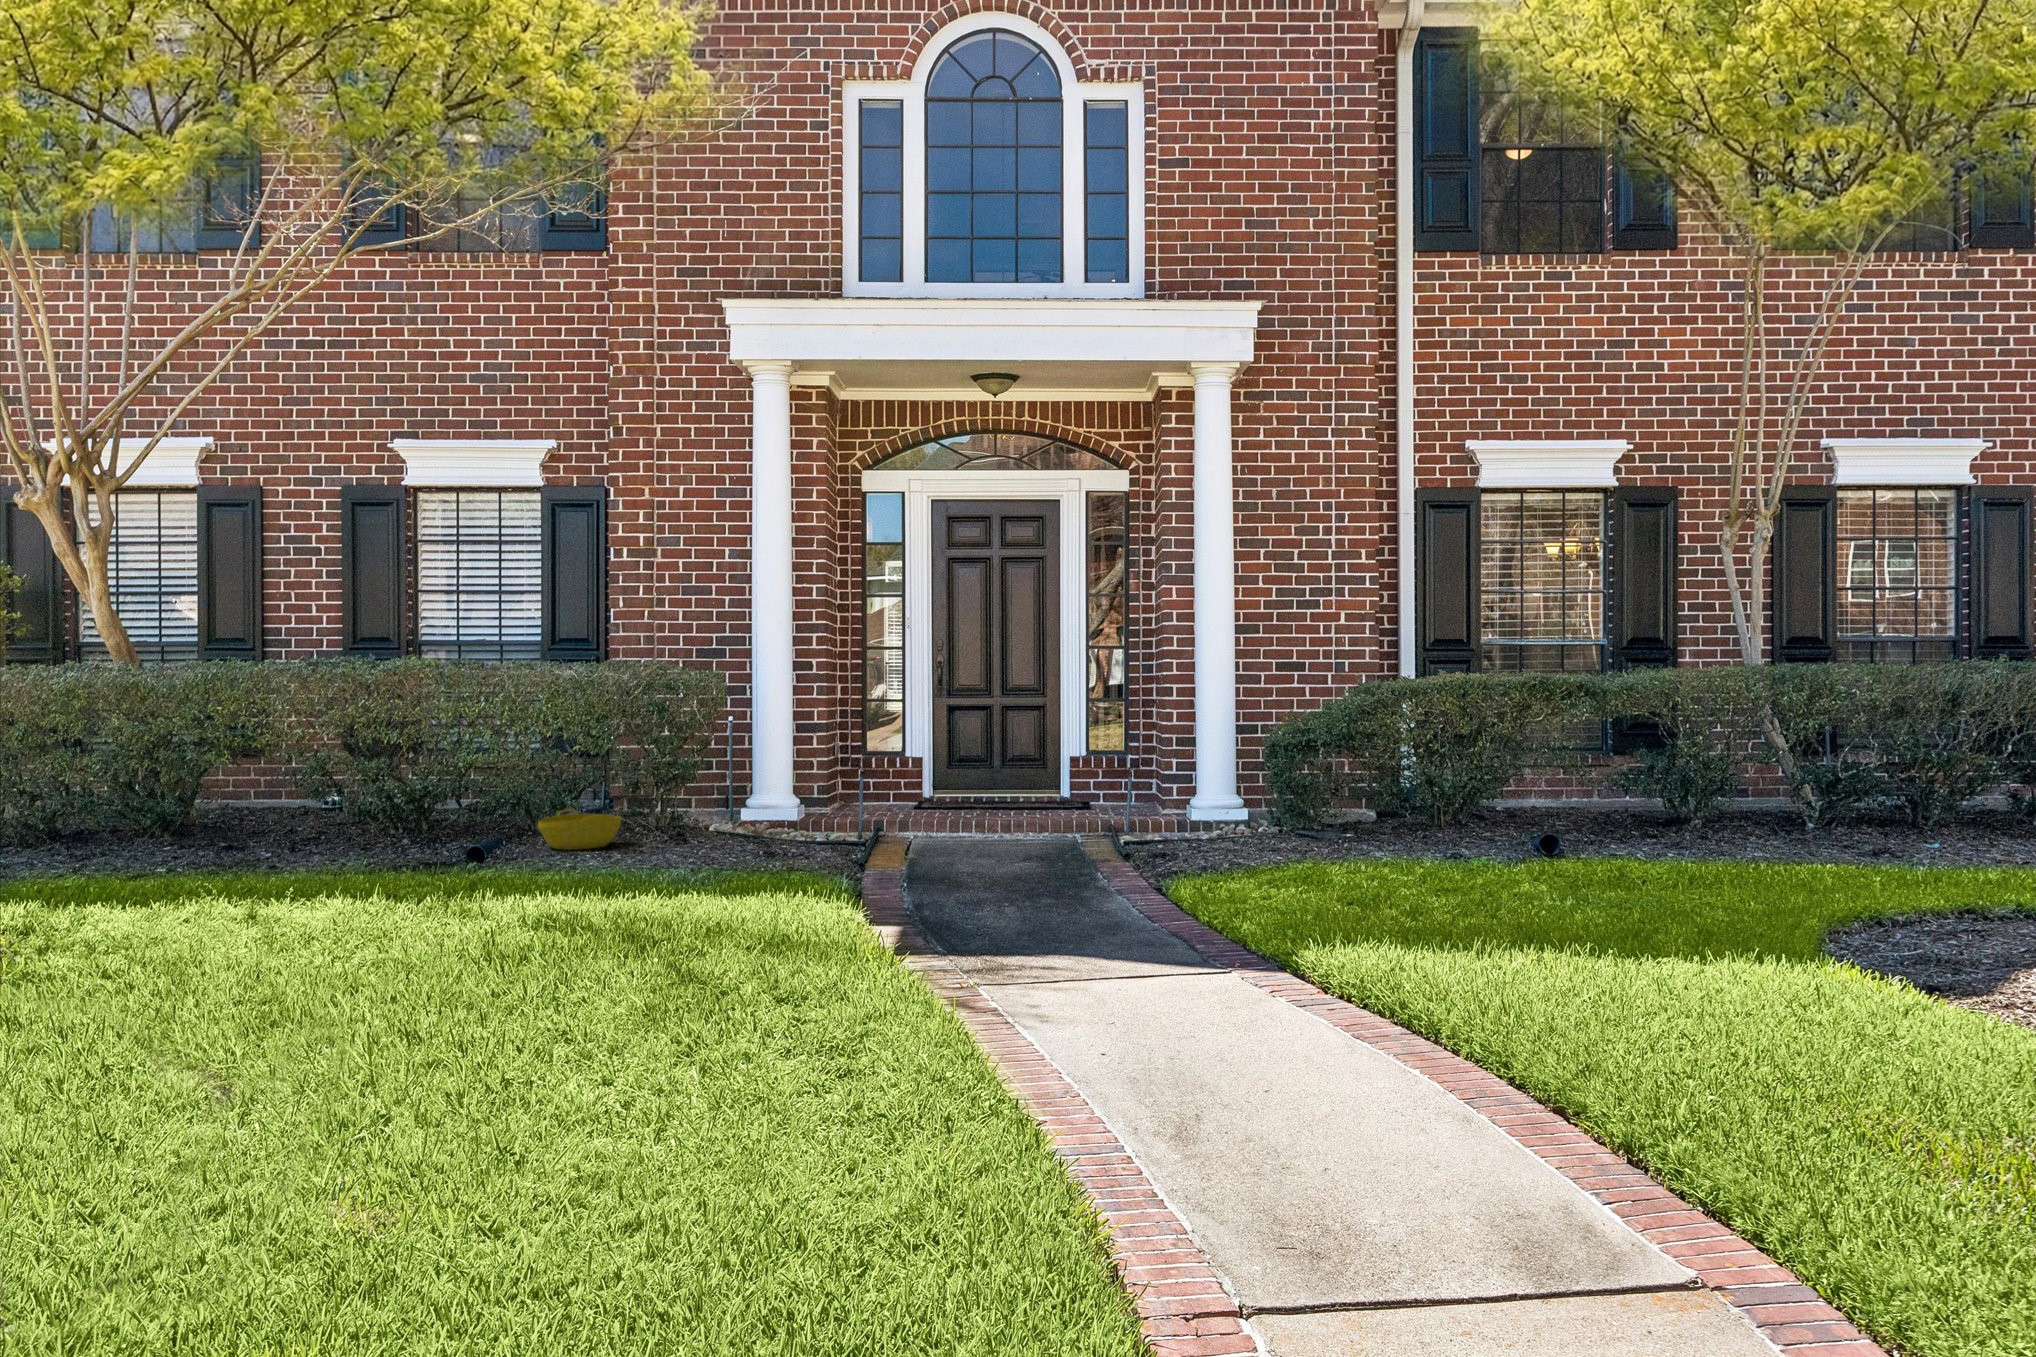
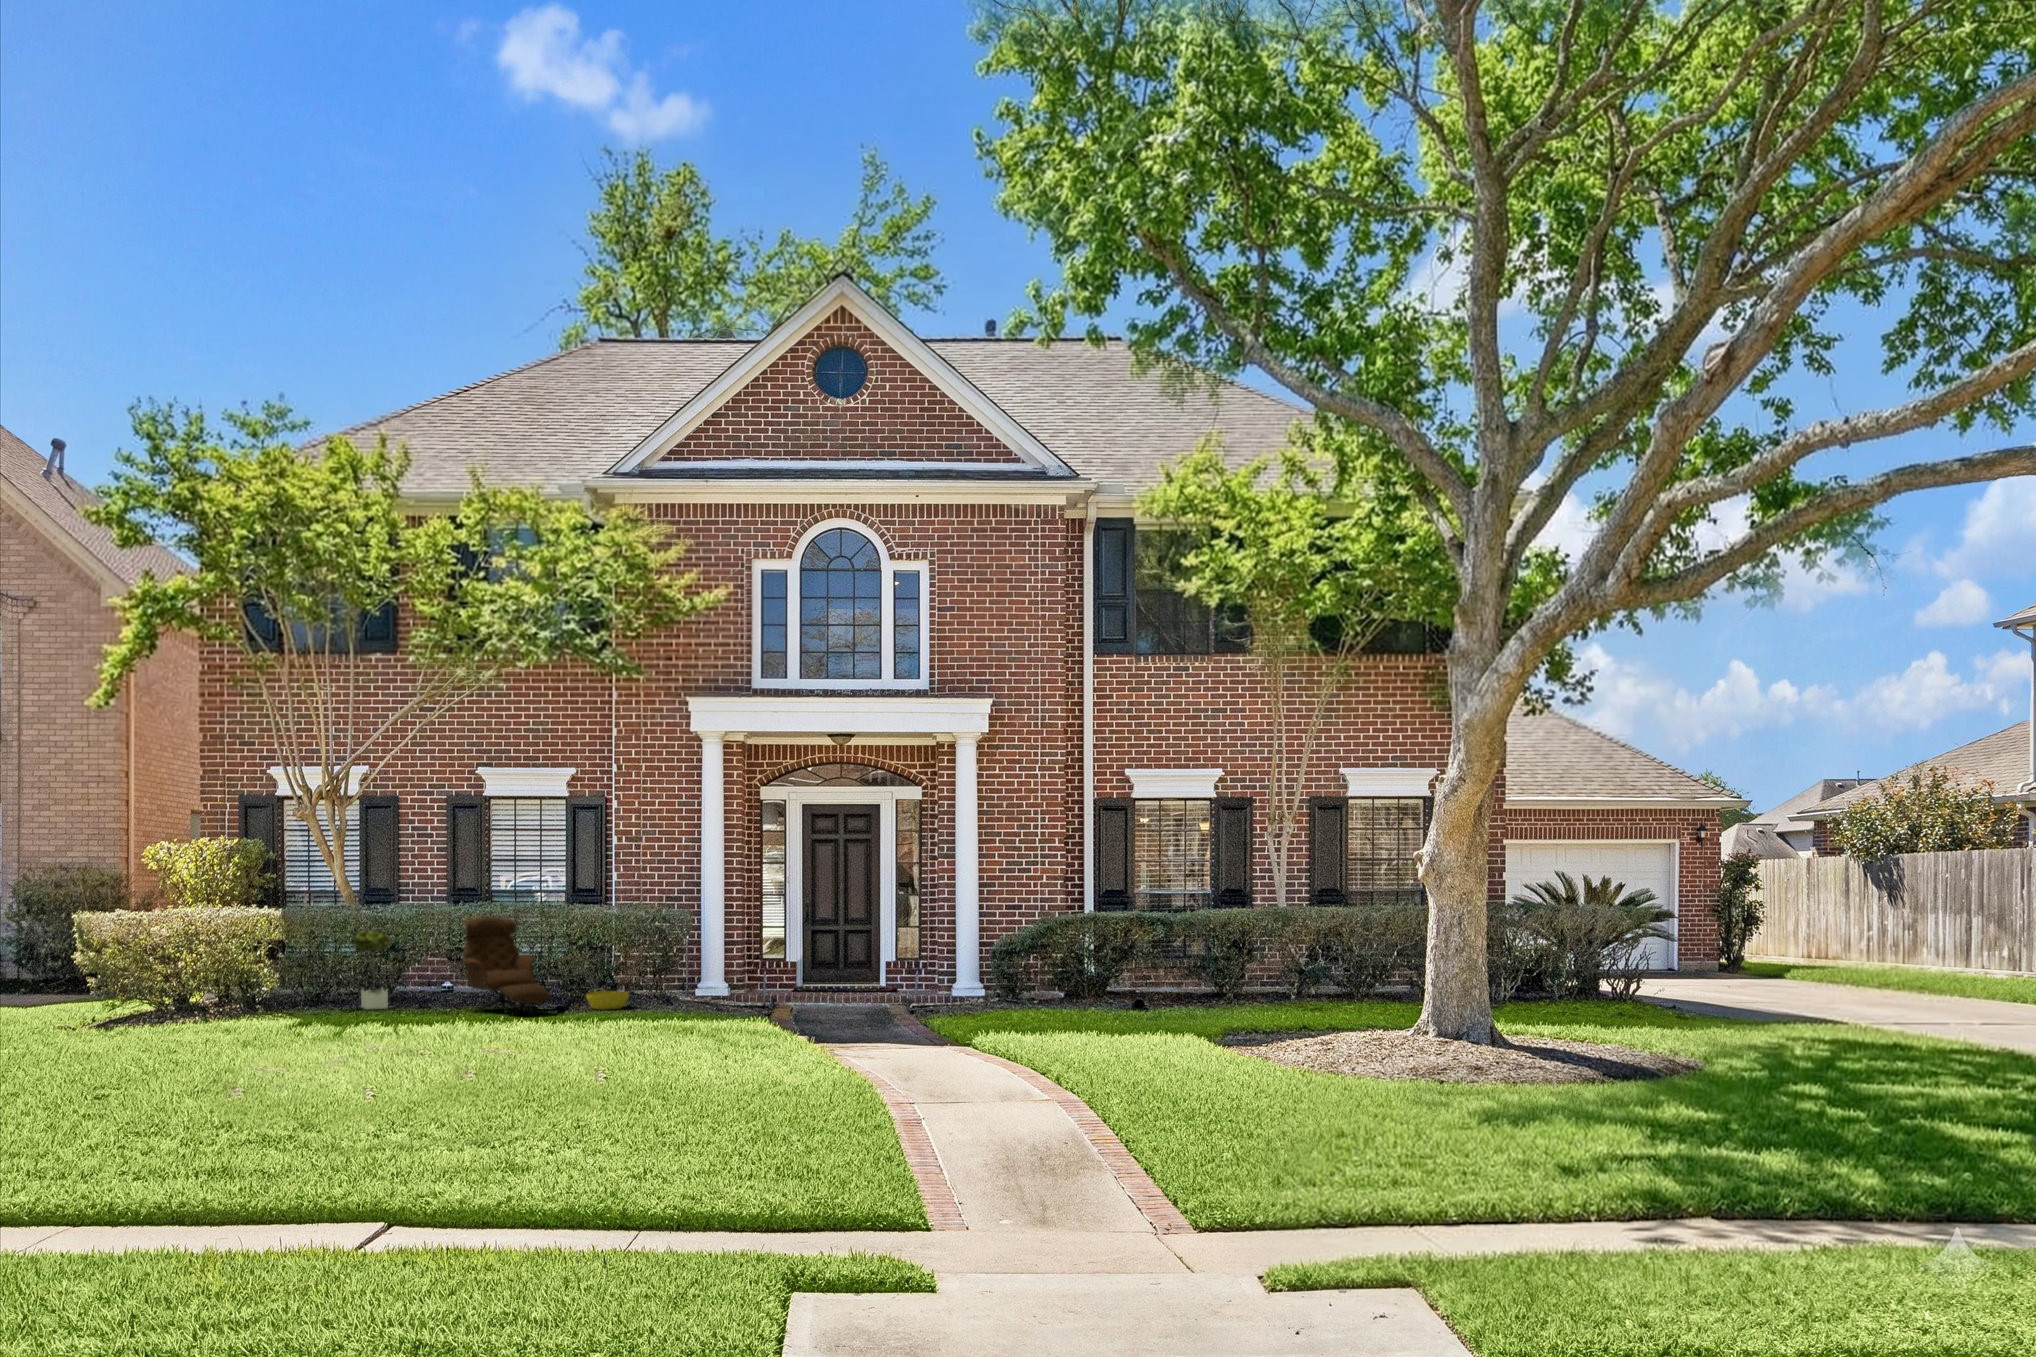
lounge chair: none [295,678,456,867] -> present [461,917,550,1015]
potted tree: none [95,700,168,851] -> present [355,930,390,1009]

